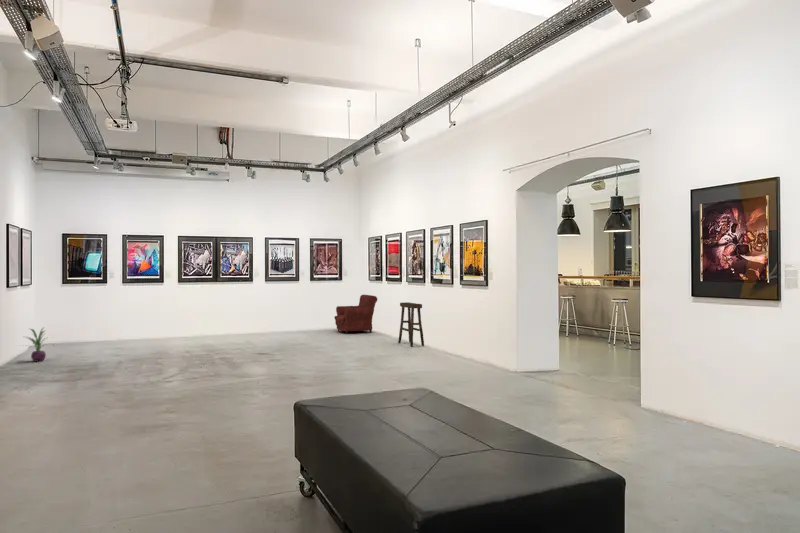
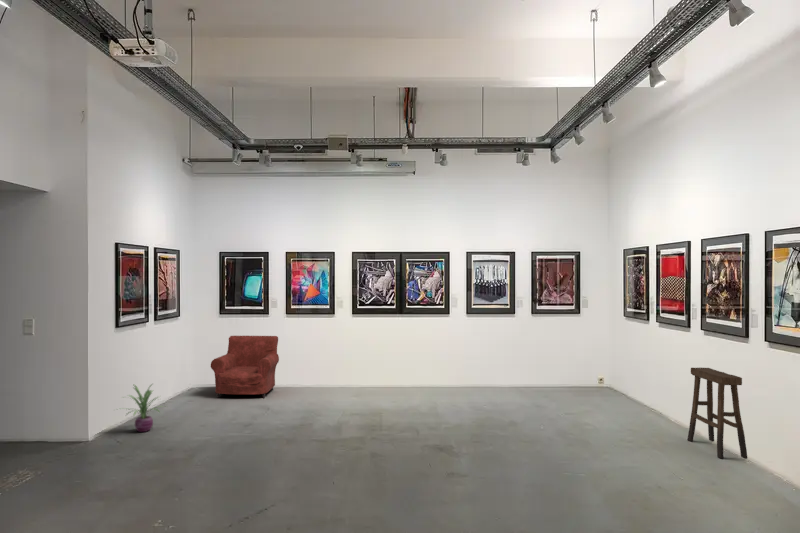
armchair: present [334,295,377,334] -> present [211,336,279,398]

